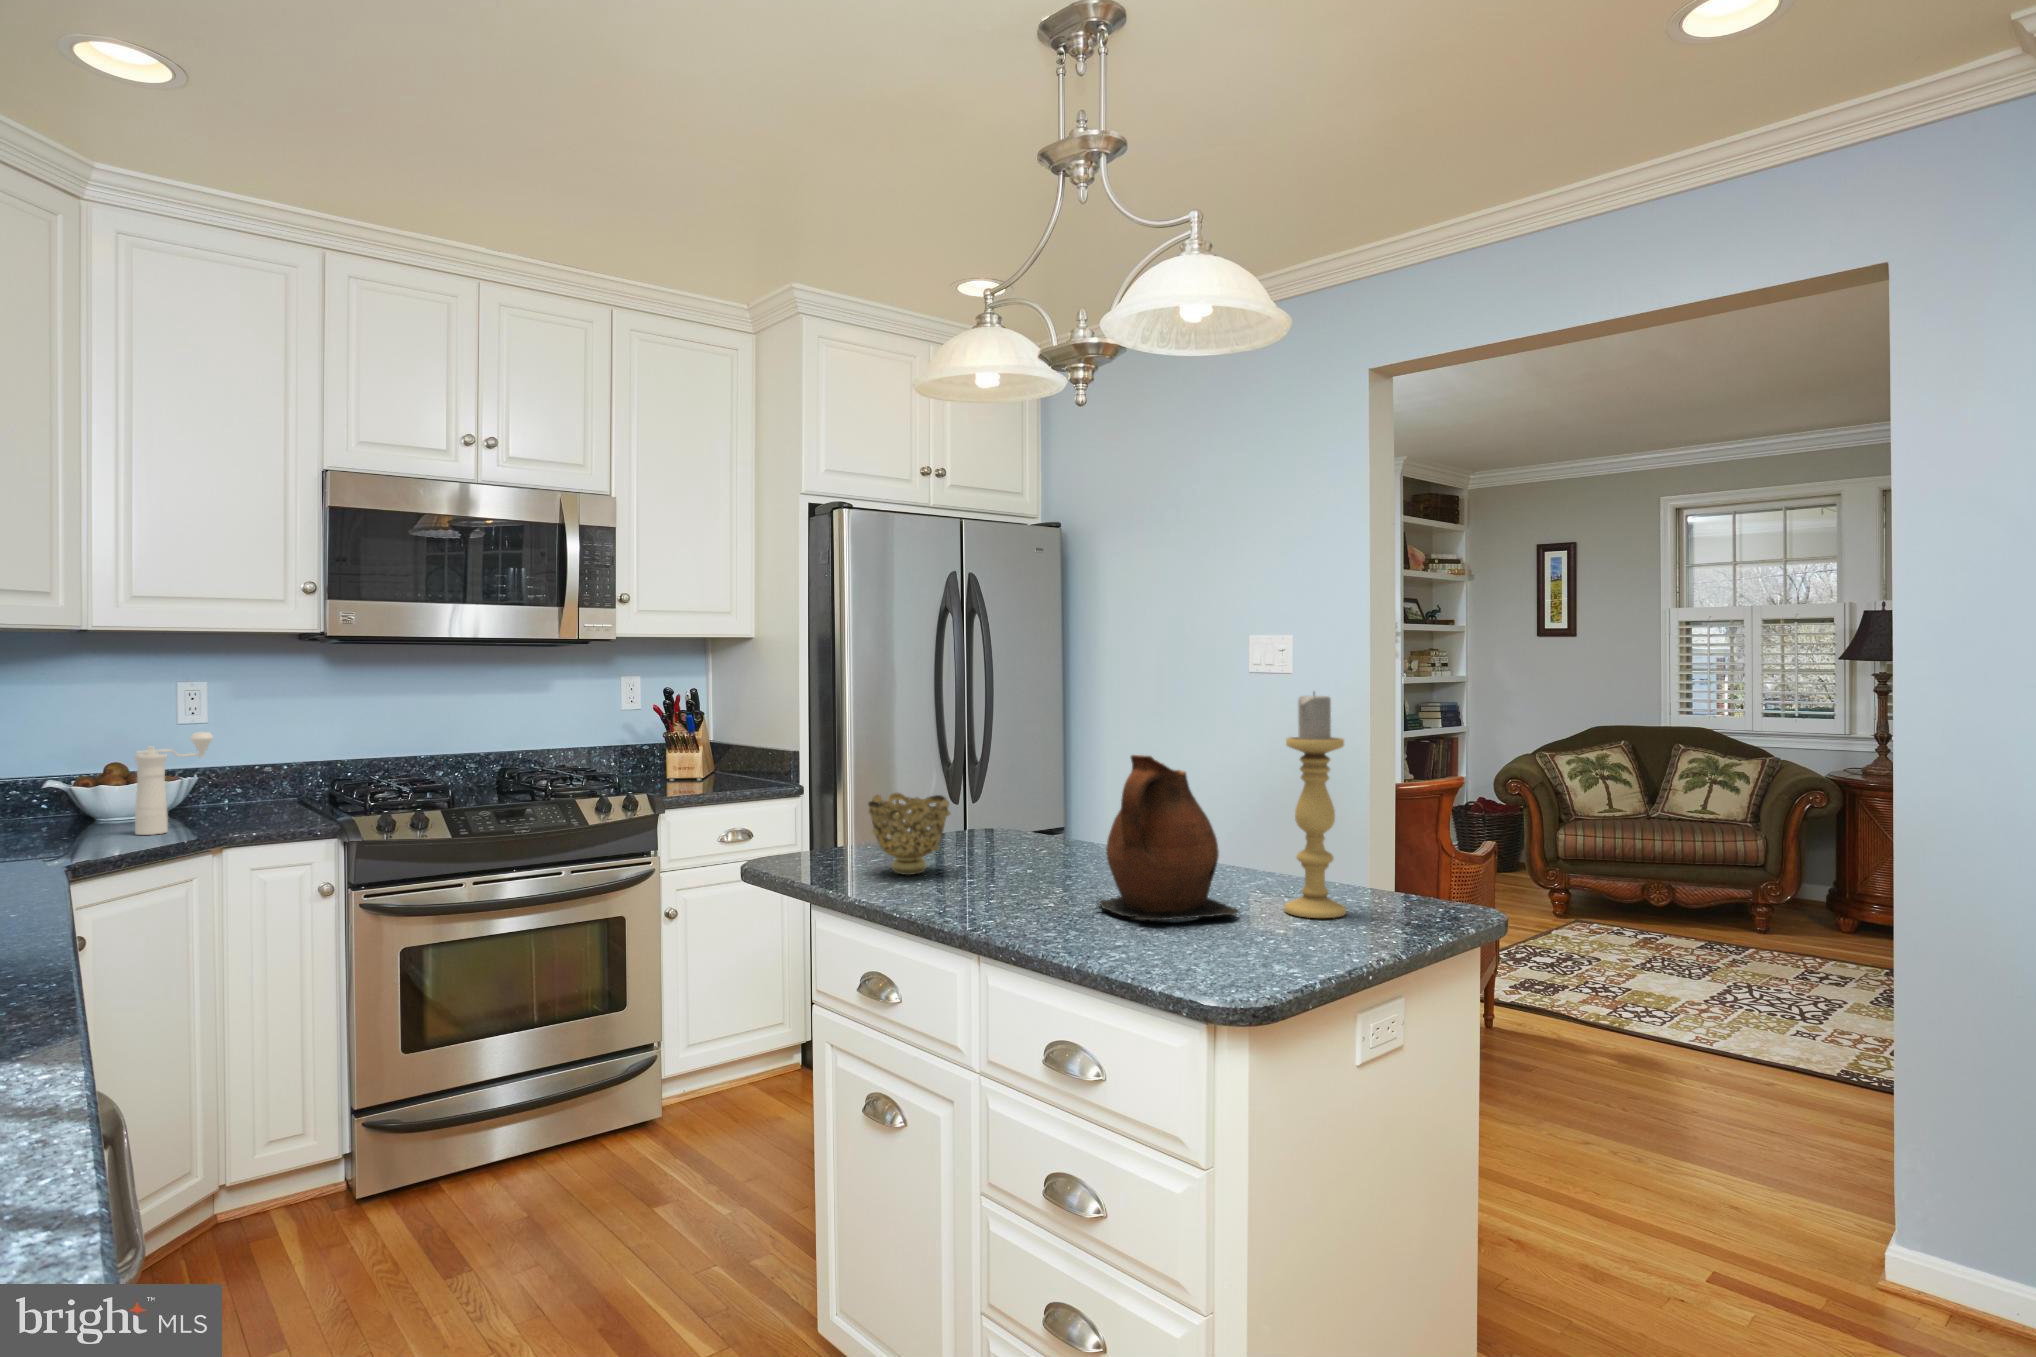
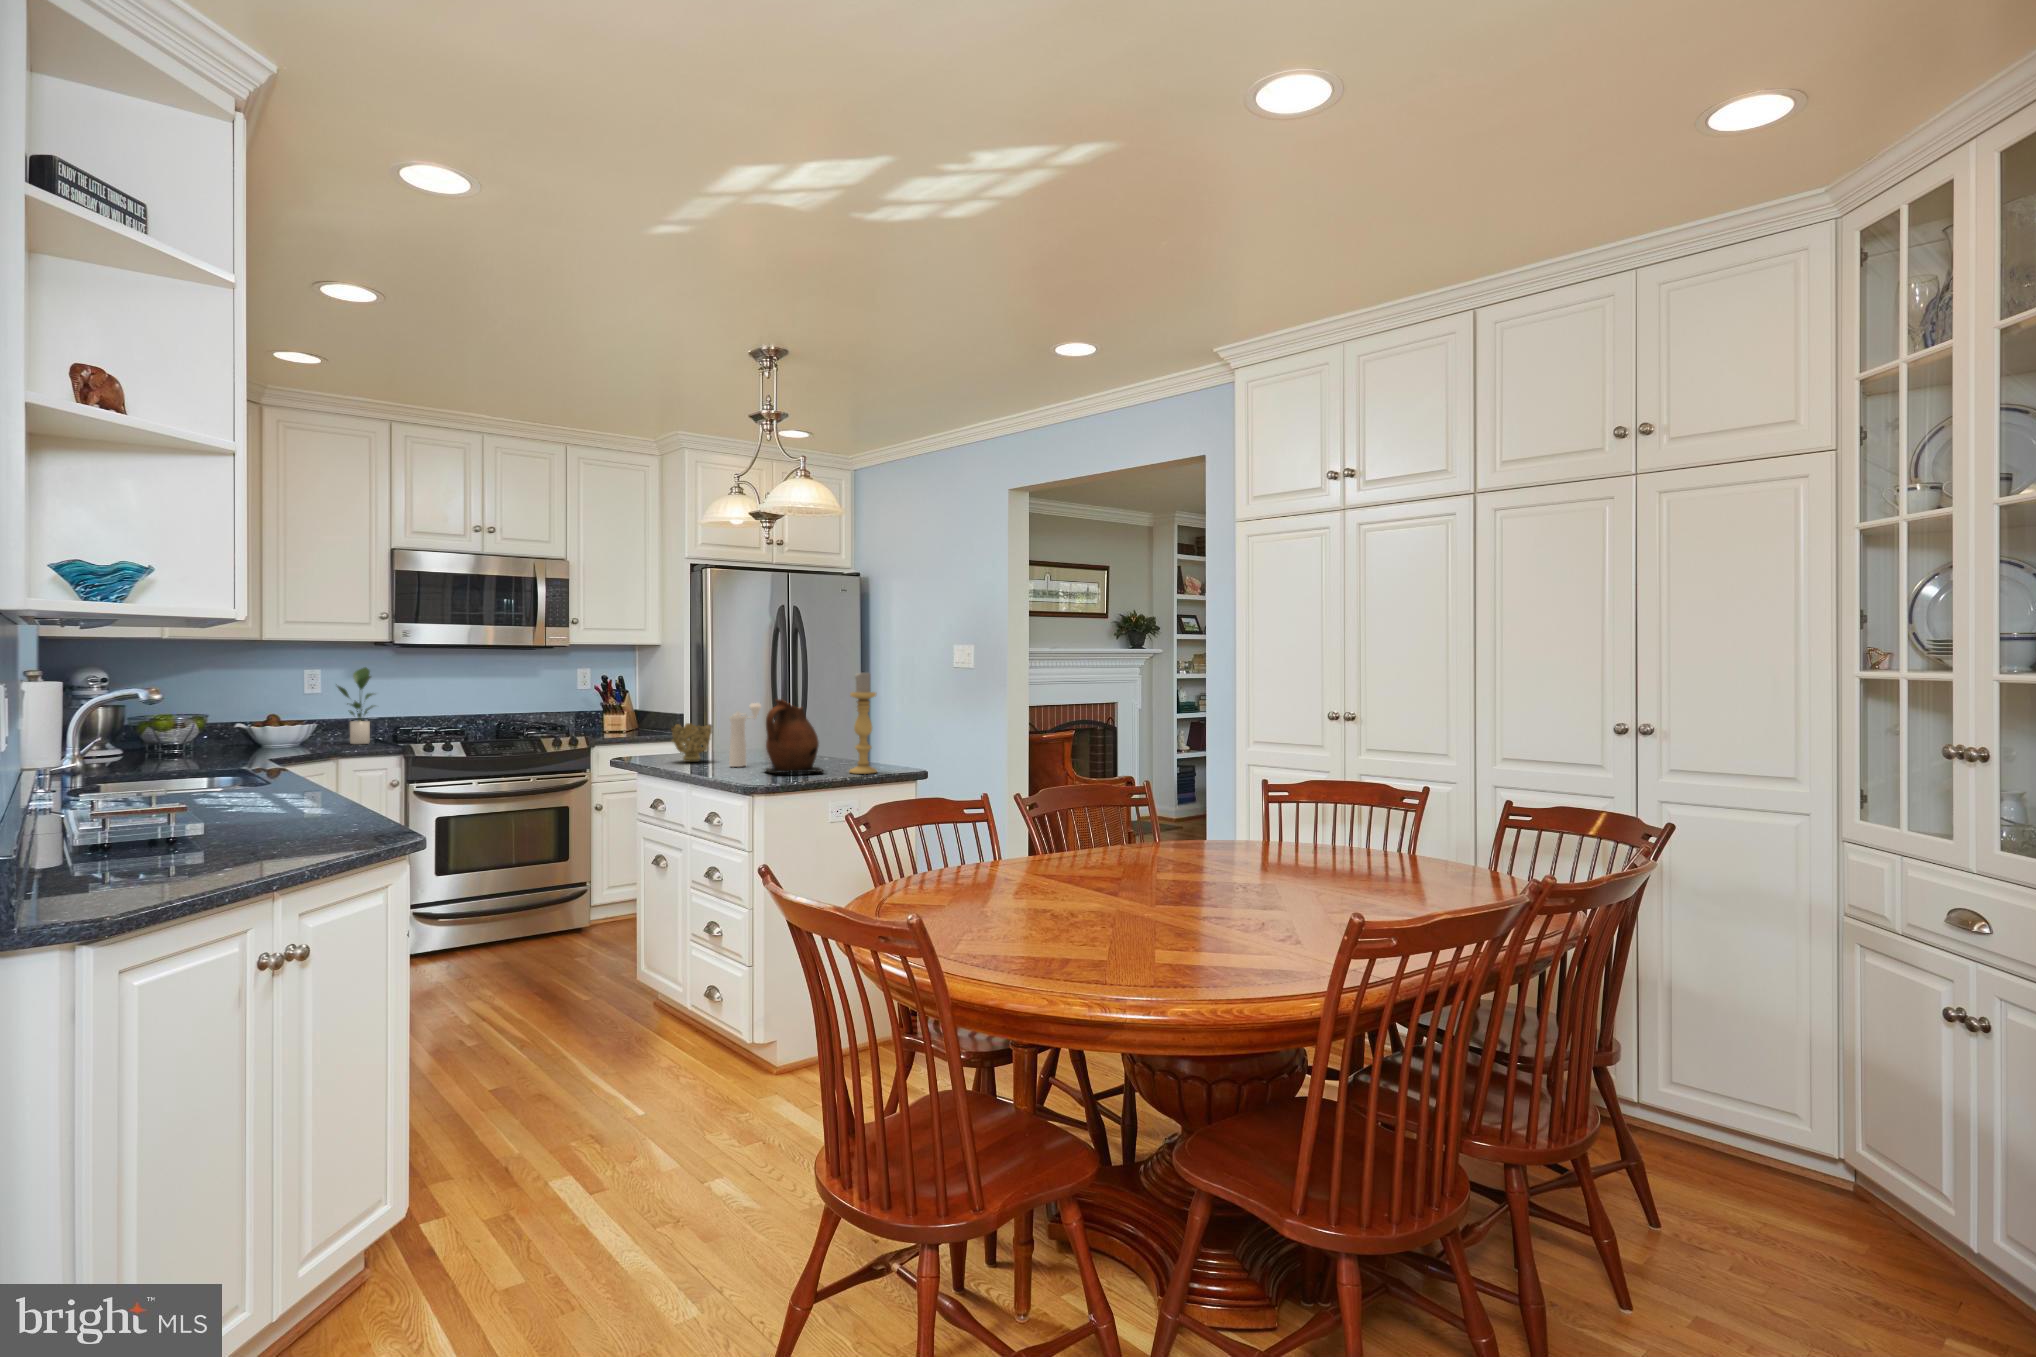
potted plant: none [224,677,303,813] -> present [337,667,374,744]
pepper mill: present [135,732,213,835] -> present [729,703,761,767]

